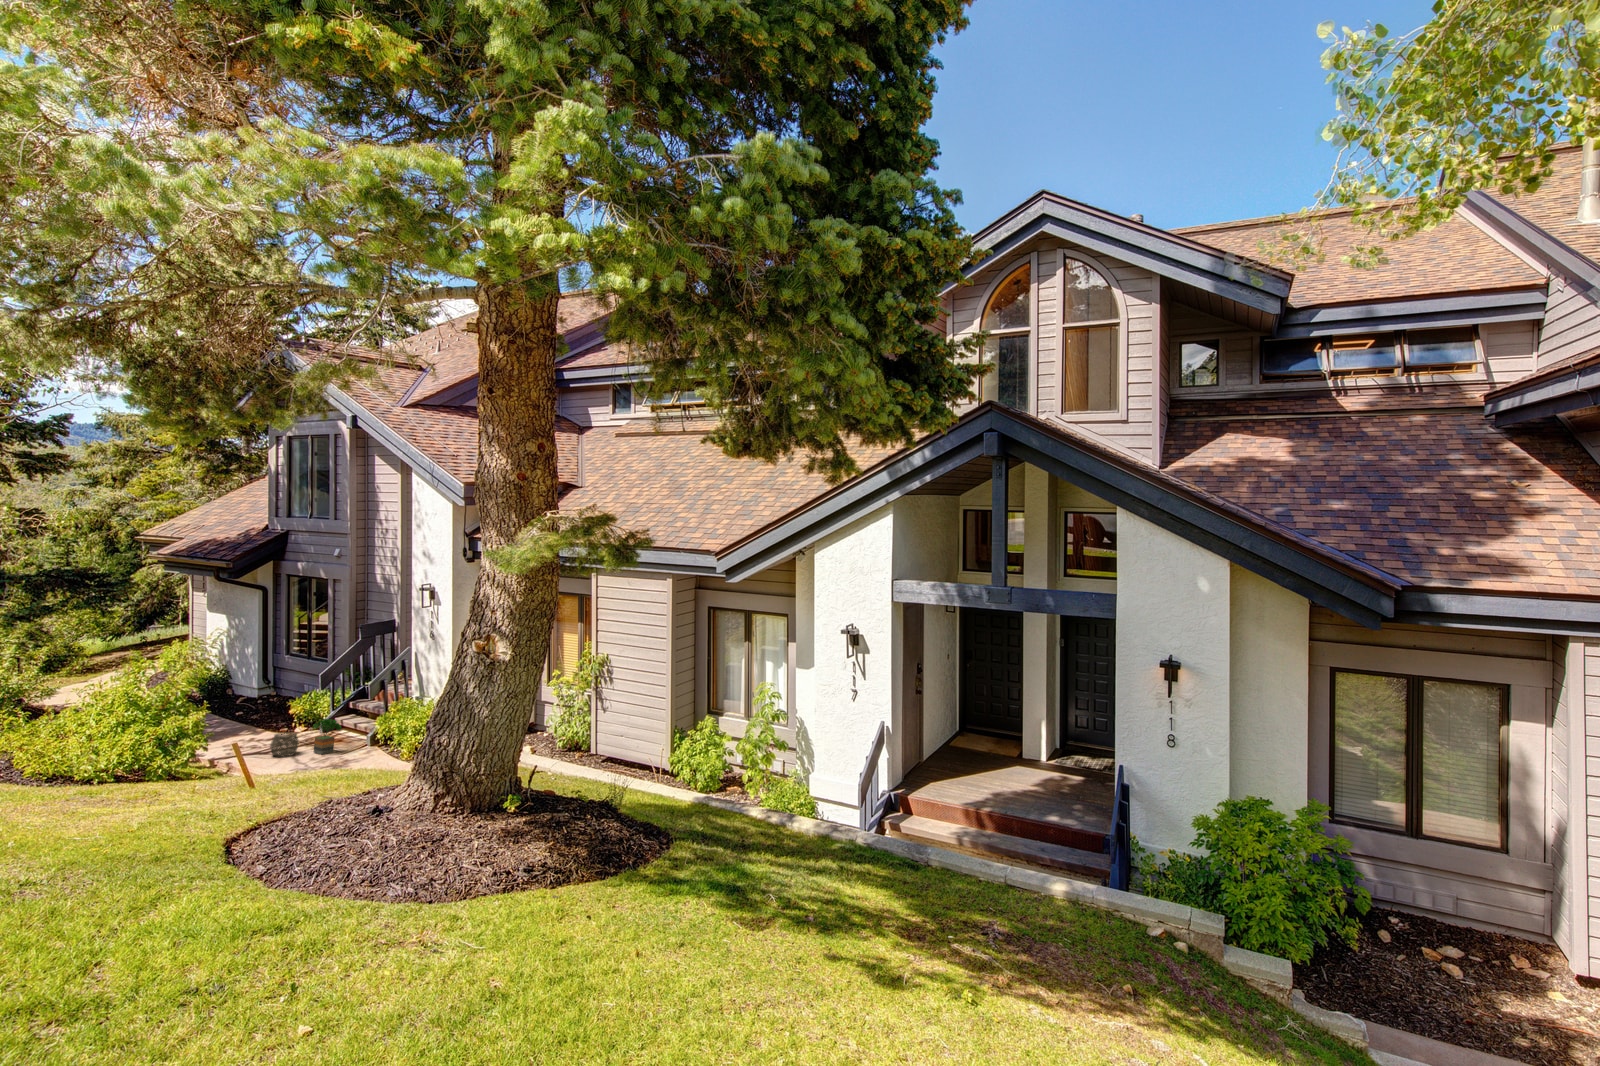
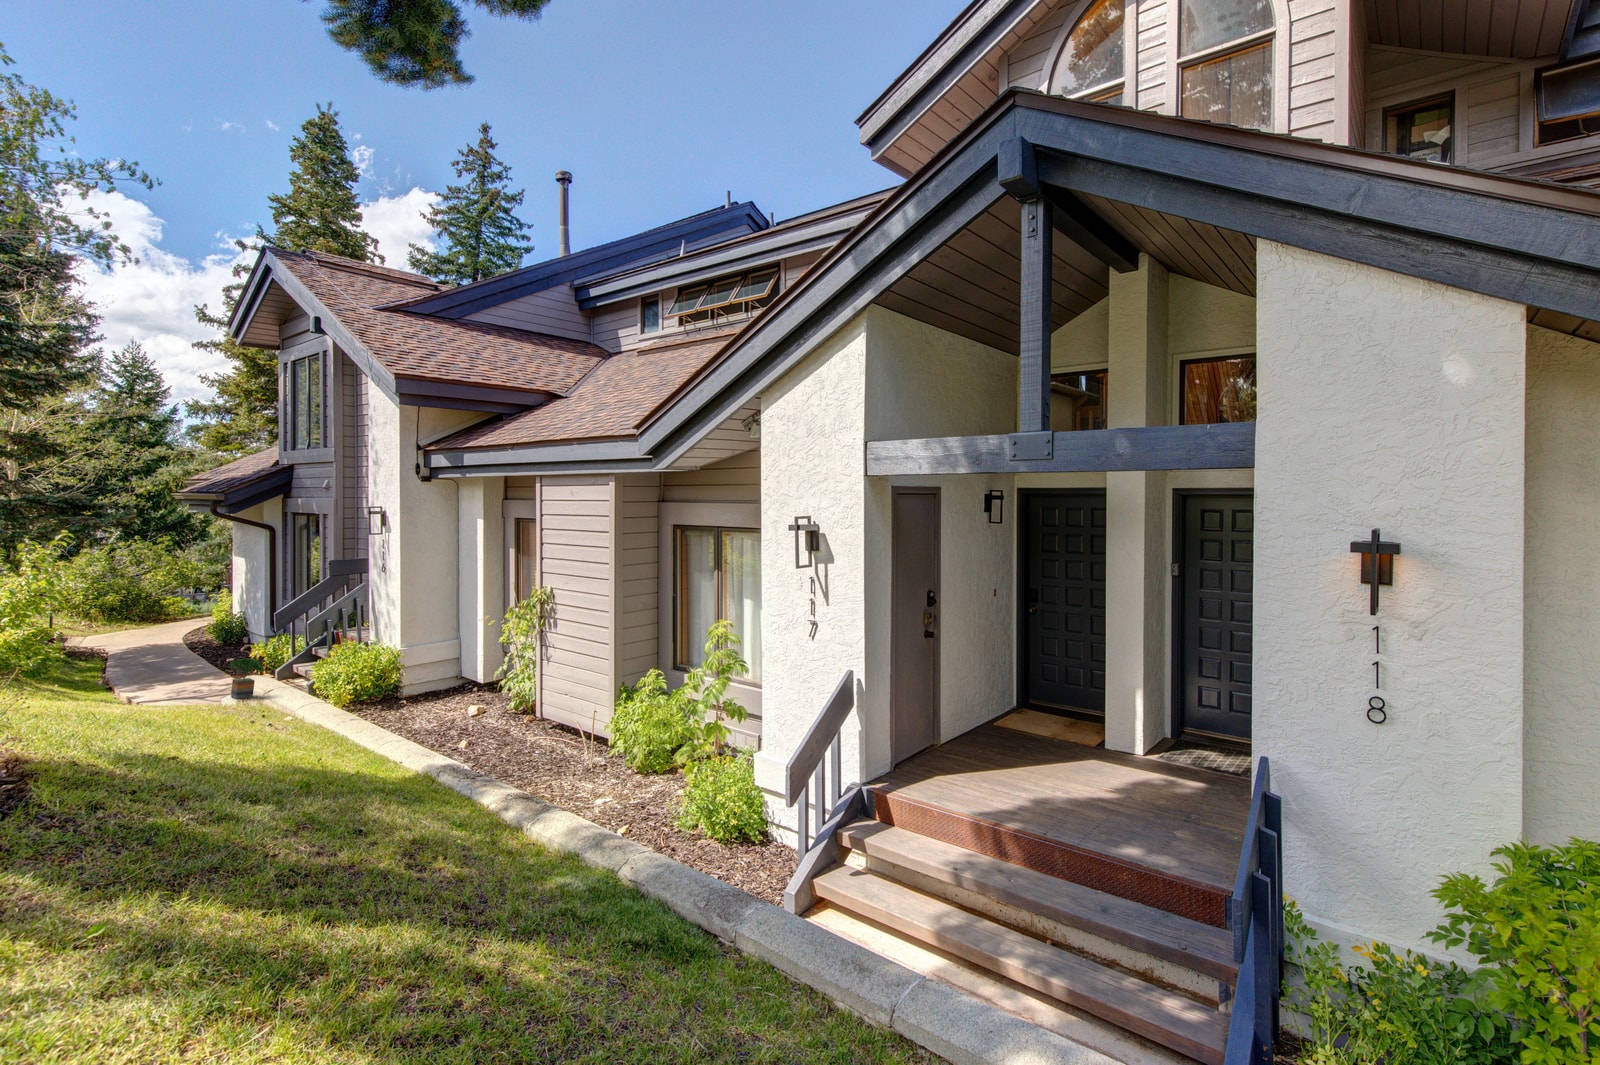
woven basket: present [270,732,299,756] -> none [182,672,218,699]

